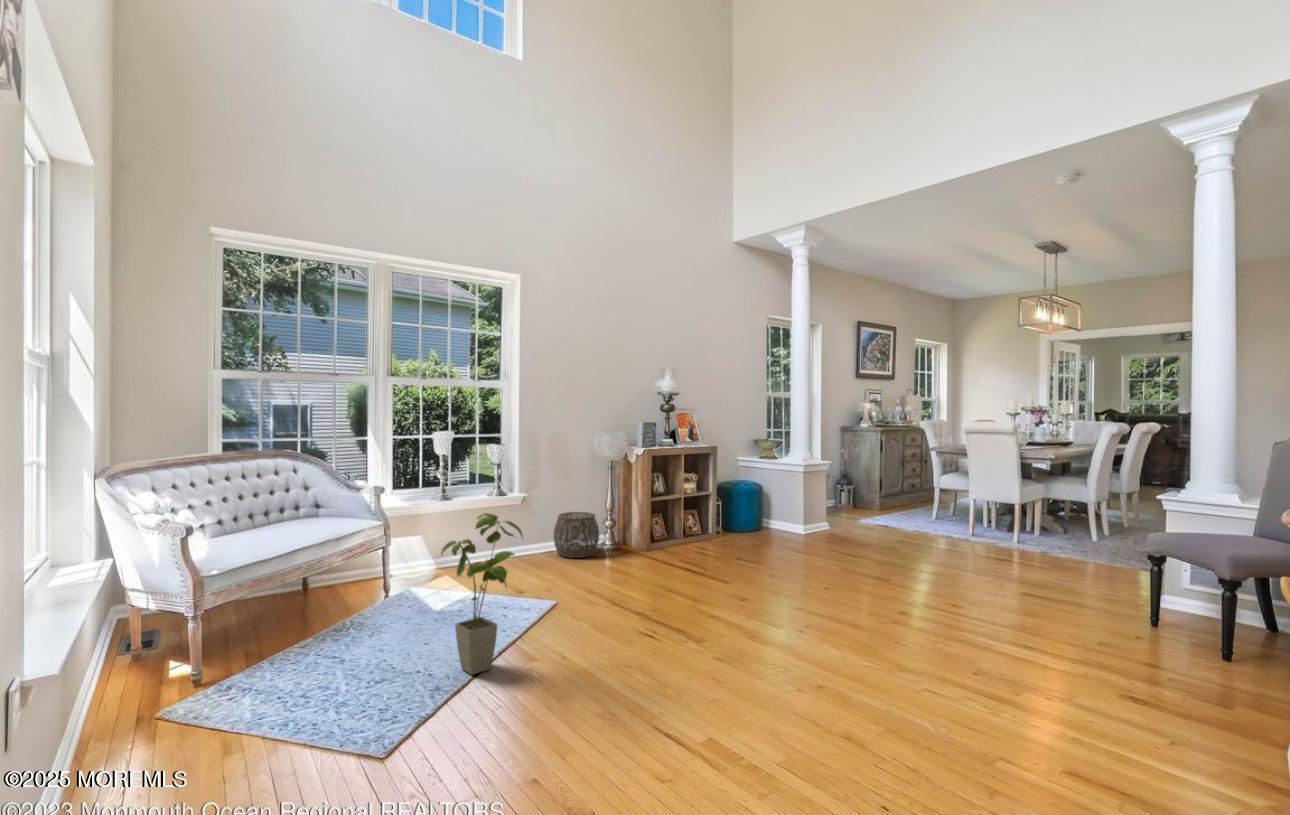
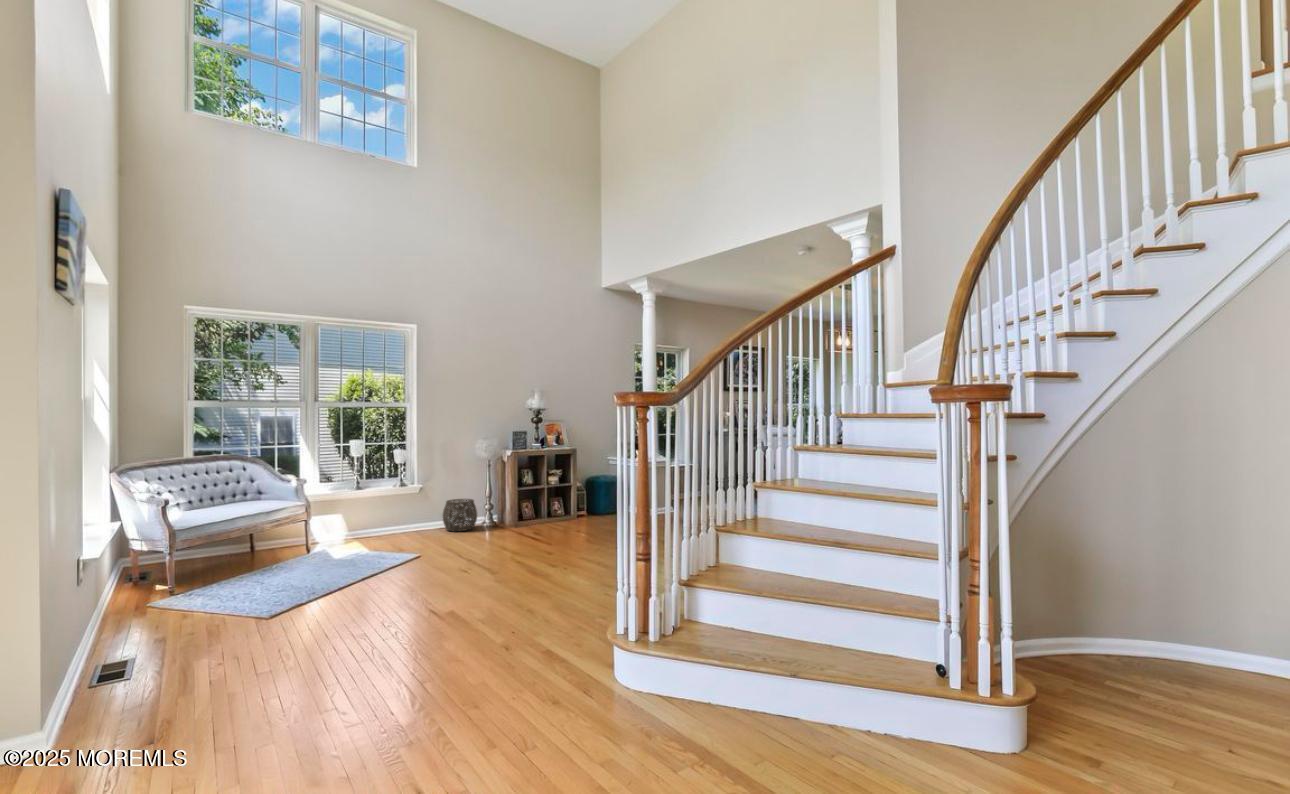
house plant: present [441,513,523,675] -> none [321,490,374,588]

